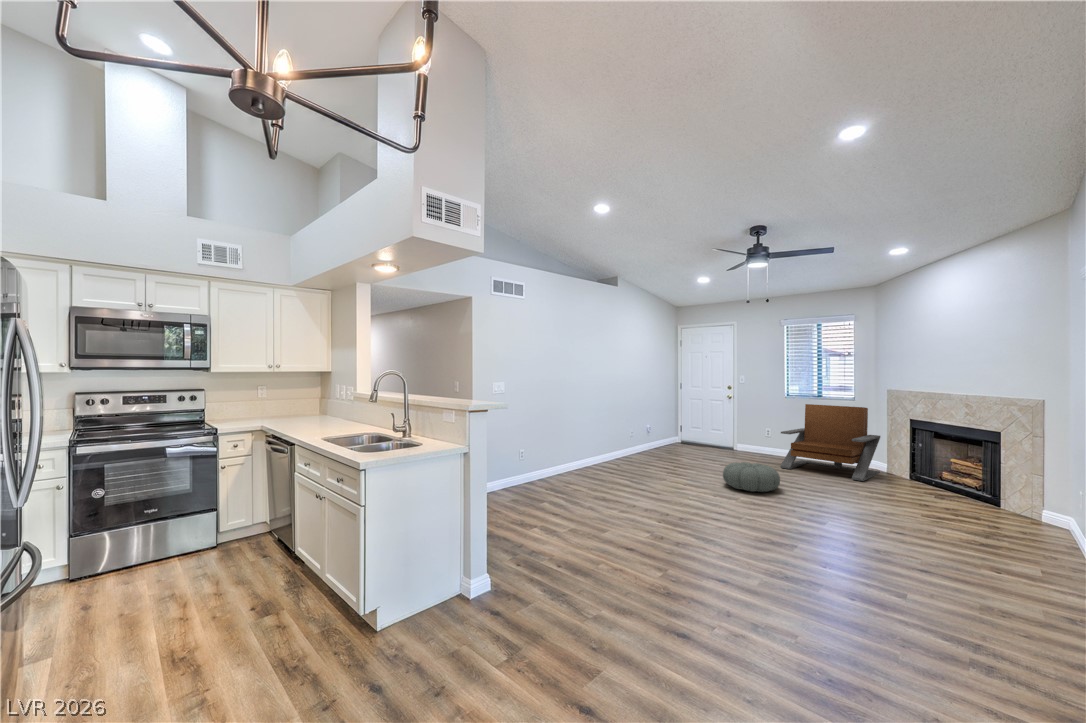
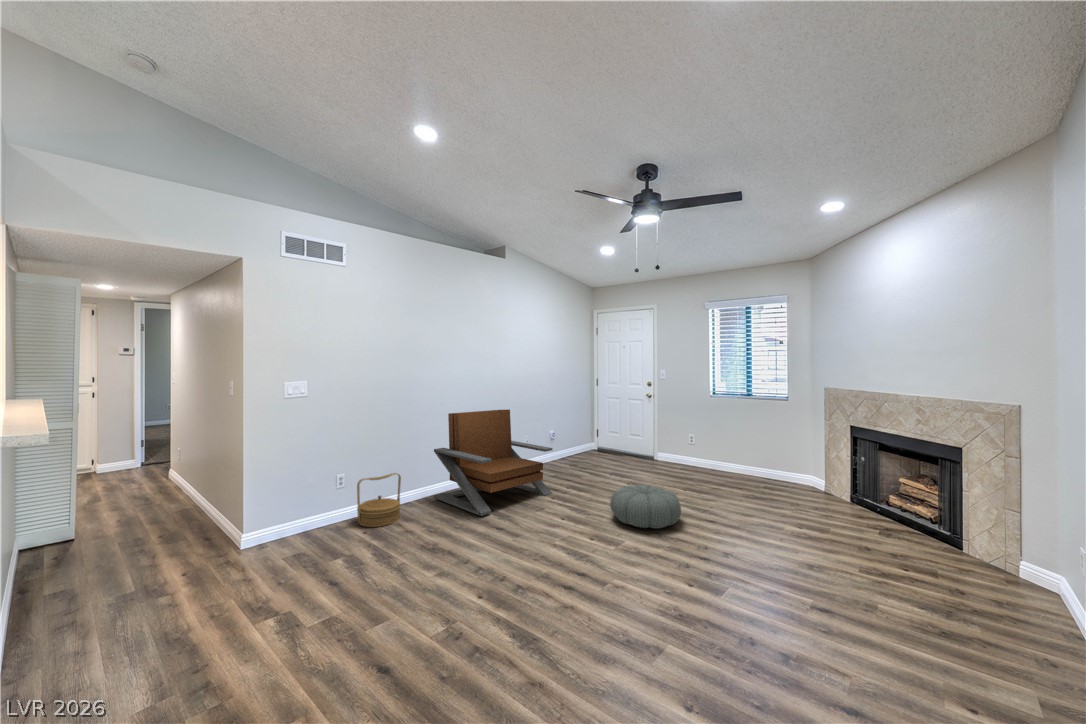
lounge chair: present [781,404,880,481] -> present [434,409,553,516]
woven basket: none [534,450,564,488] -> present [357,473,401,527]

